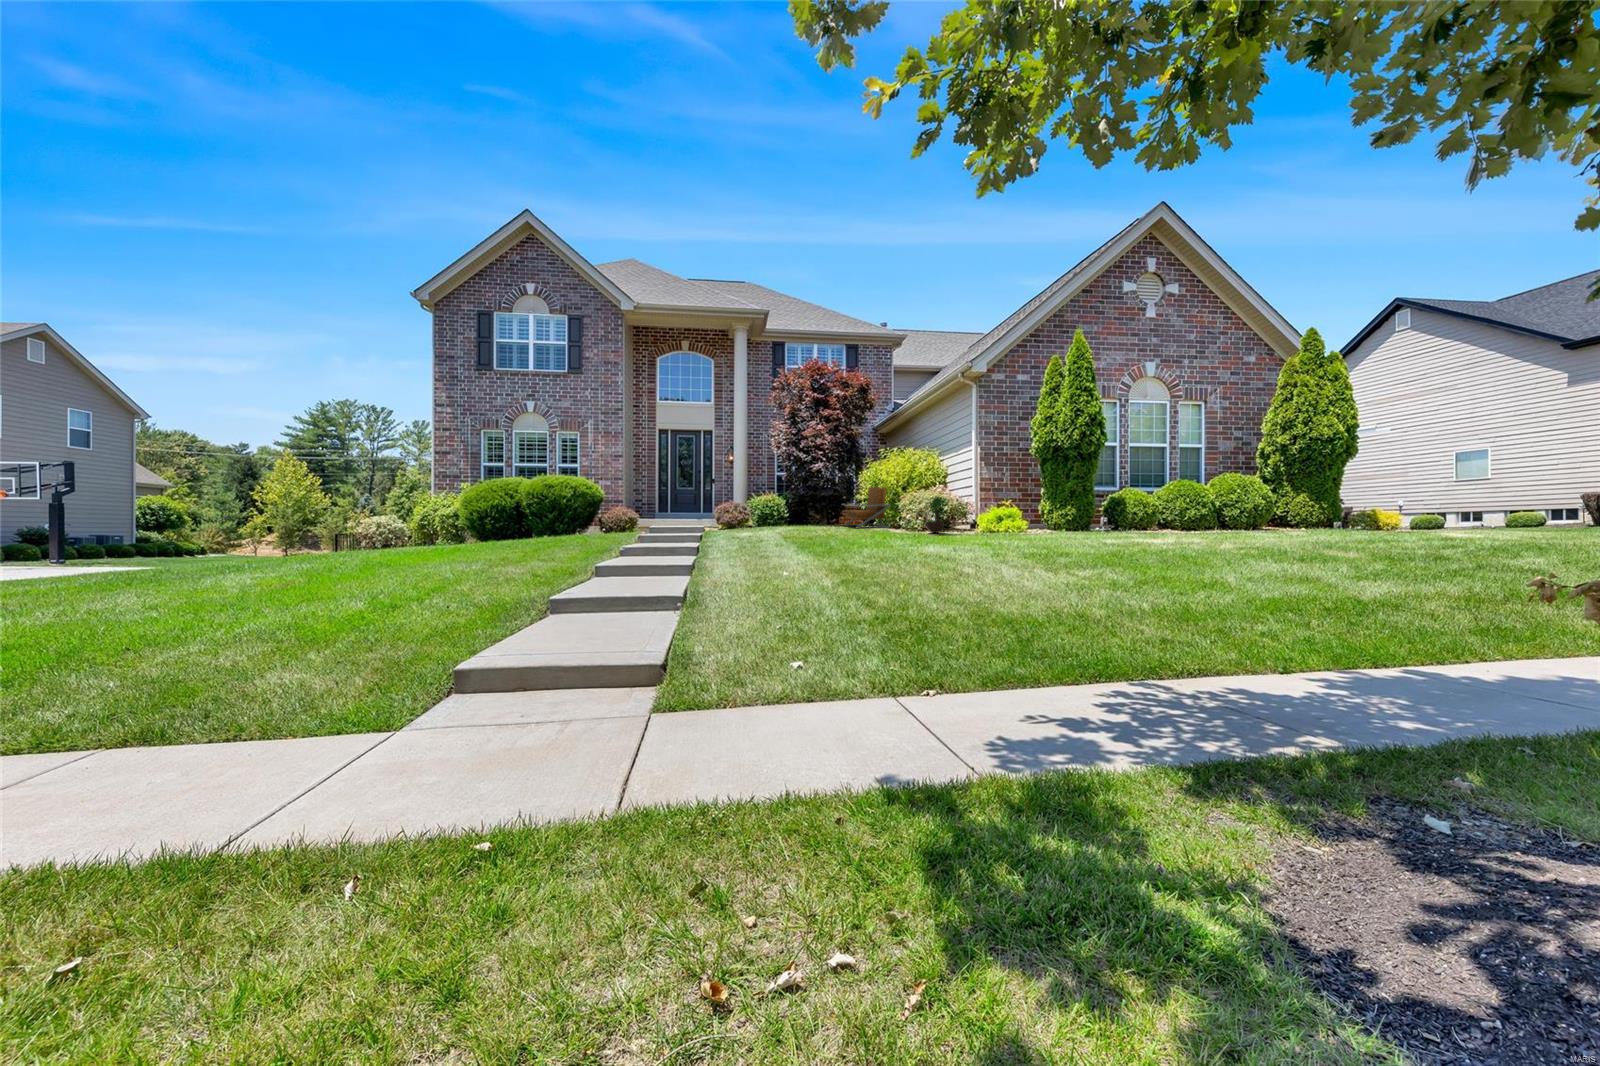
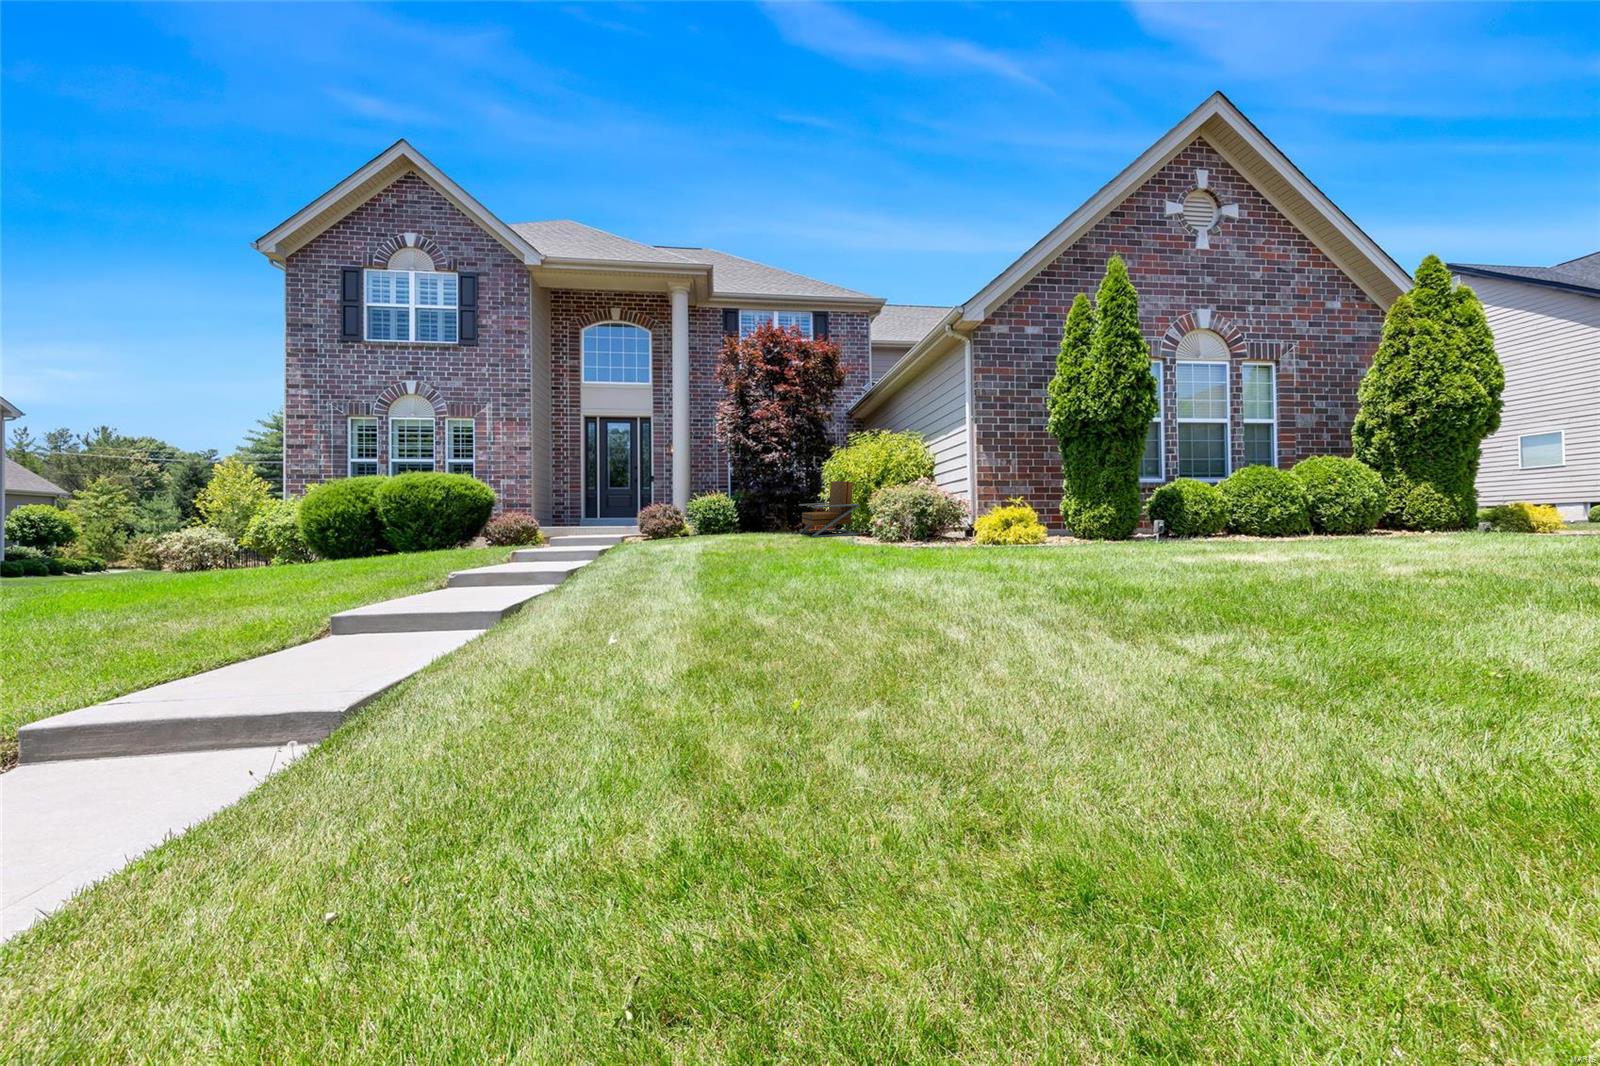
potted tree: present [926,496,946,533] -> none [904,487,937,544]

